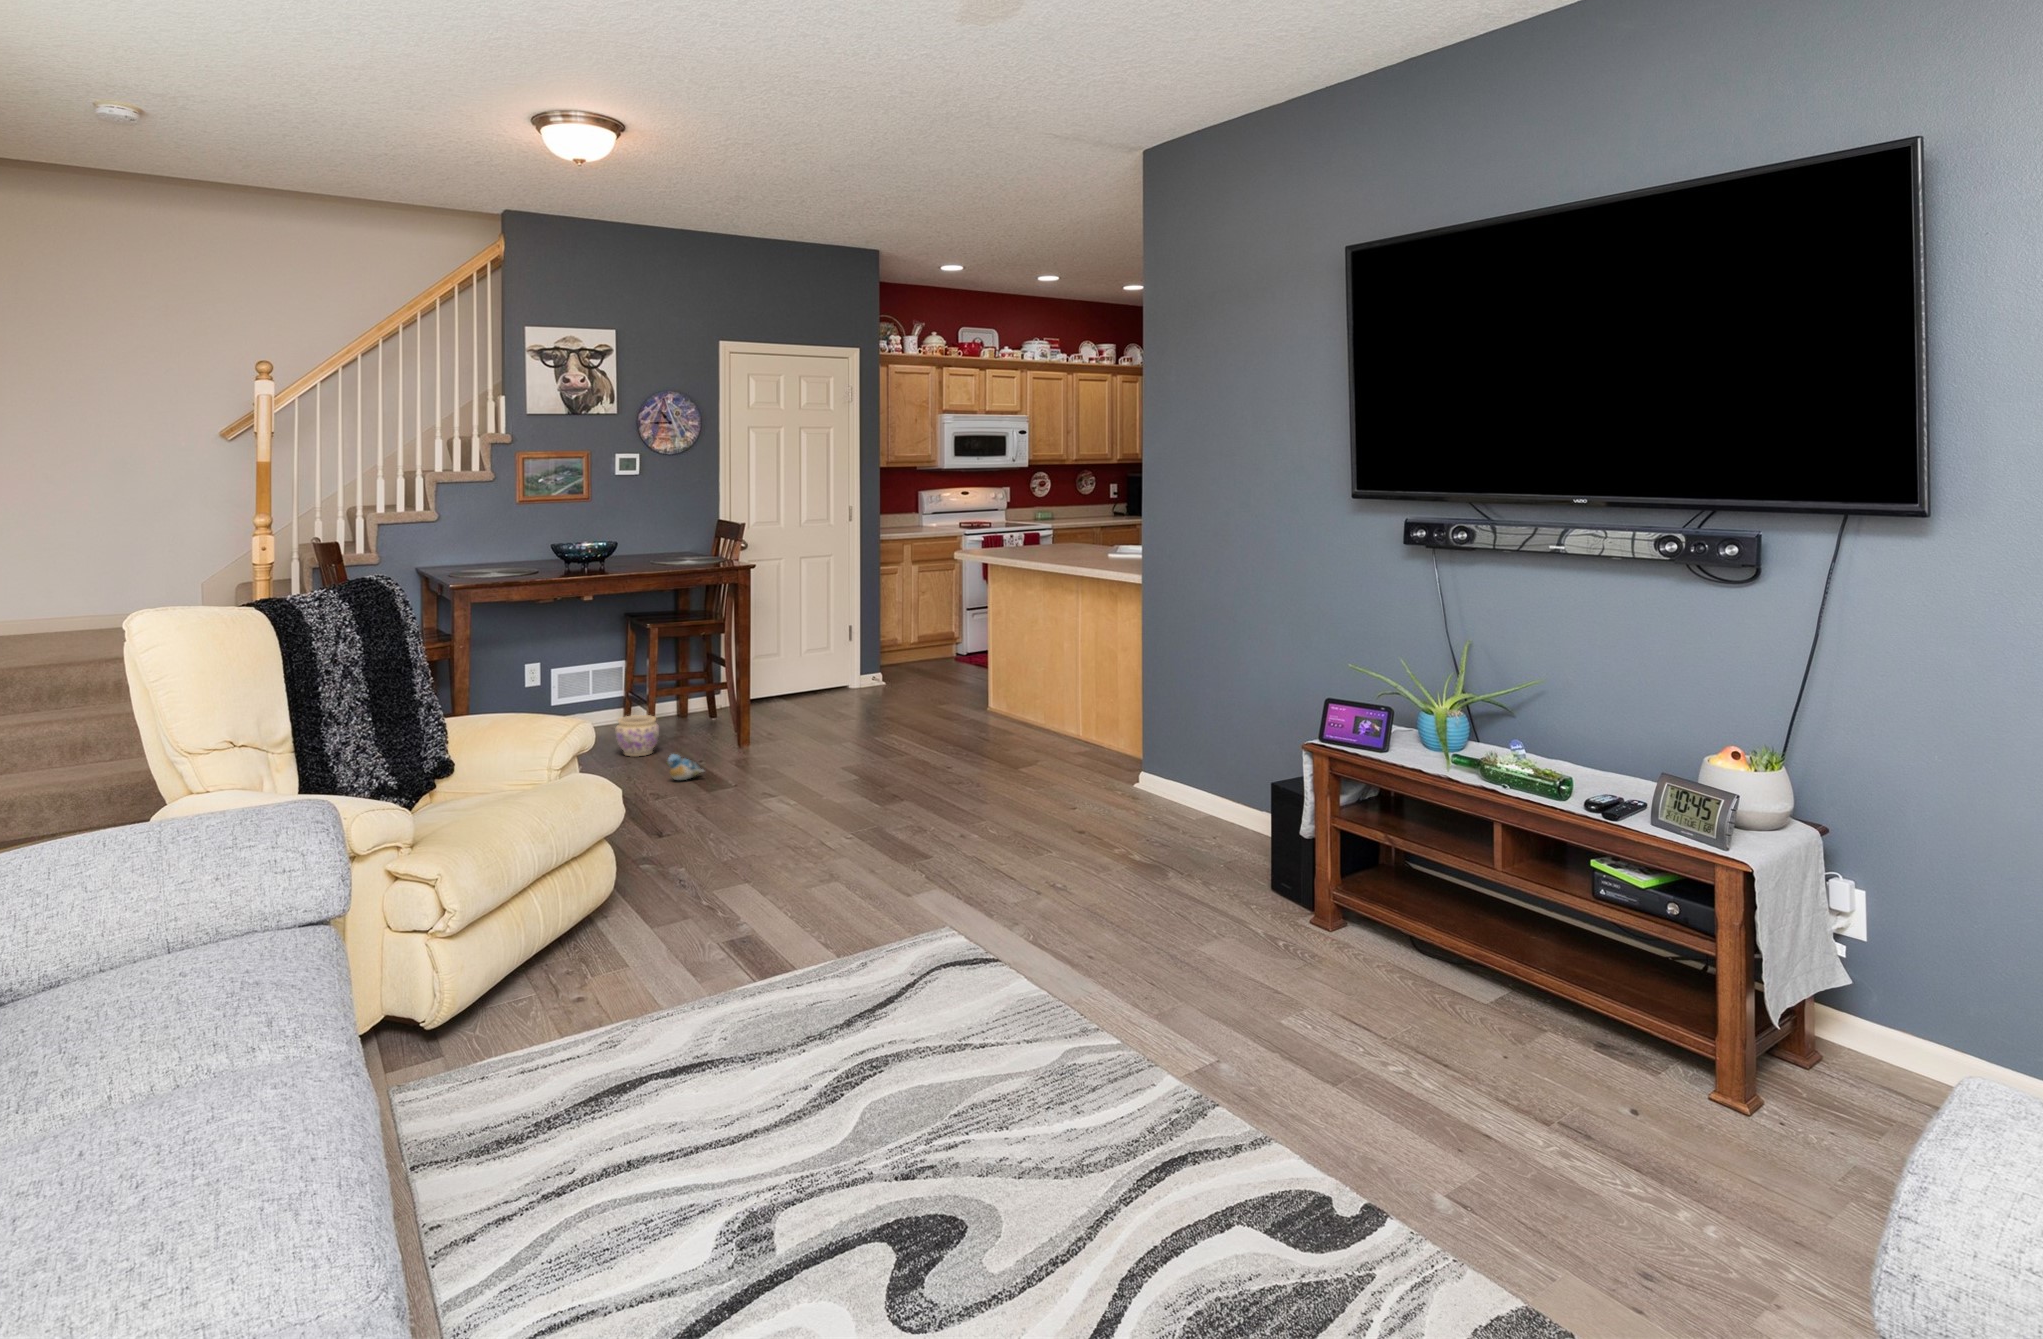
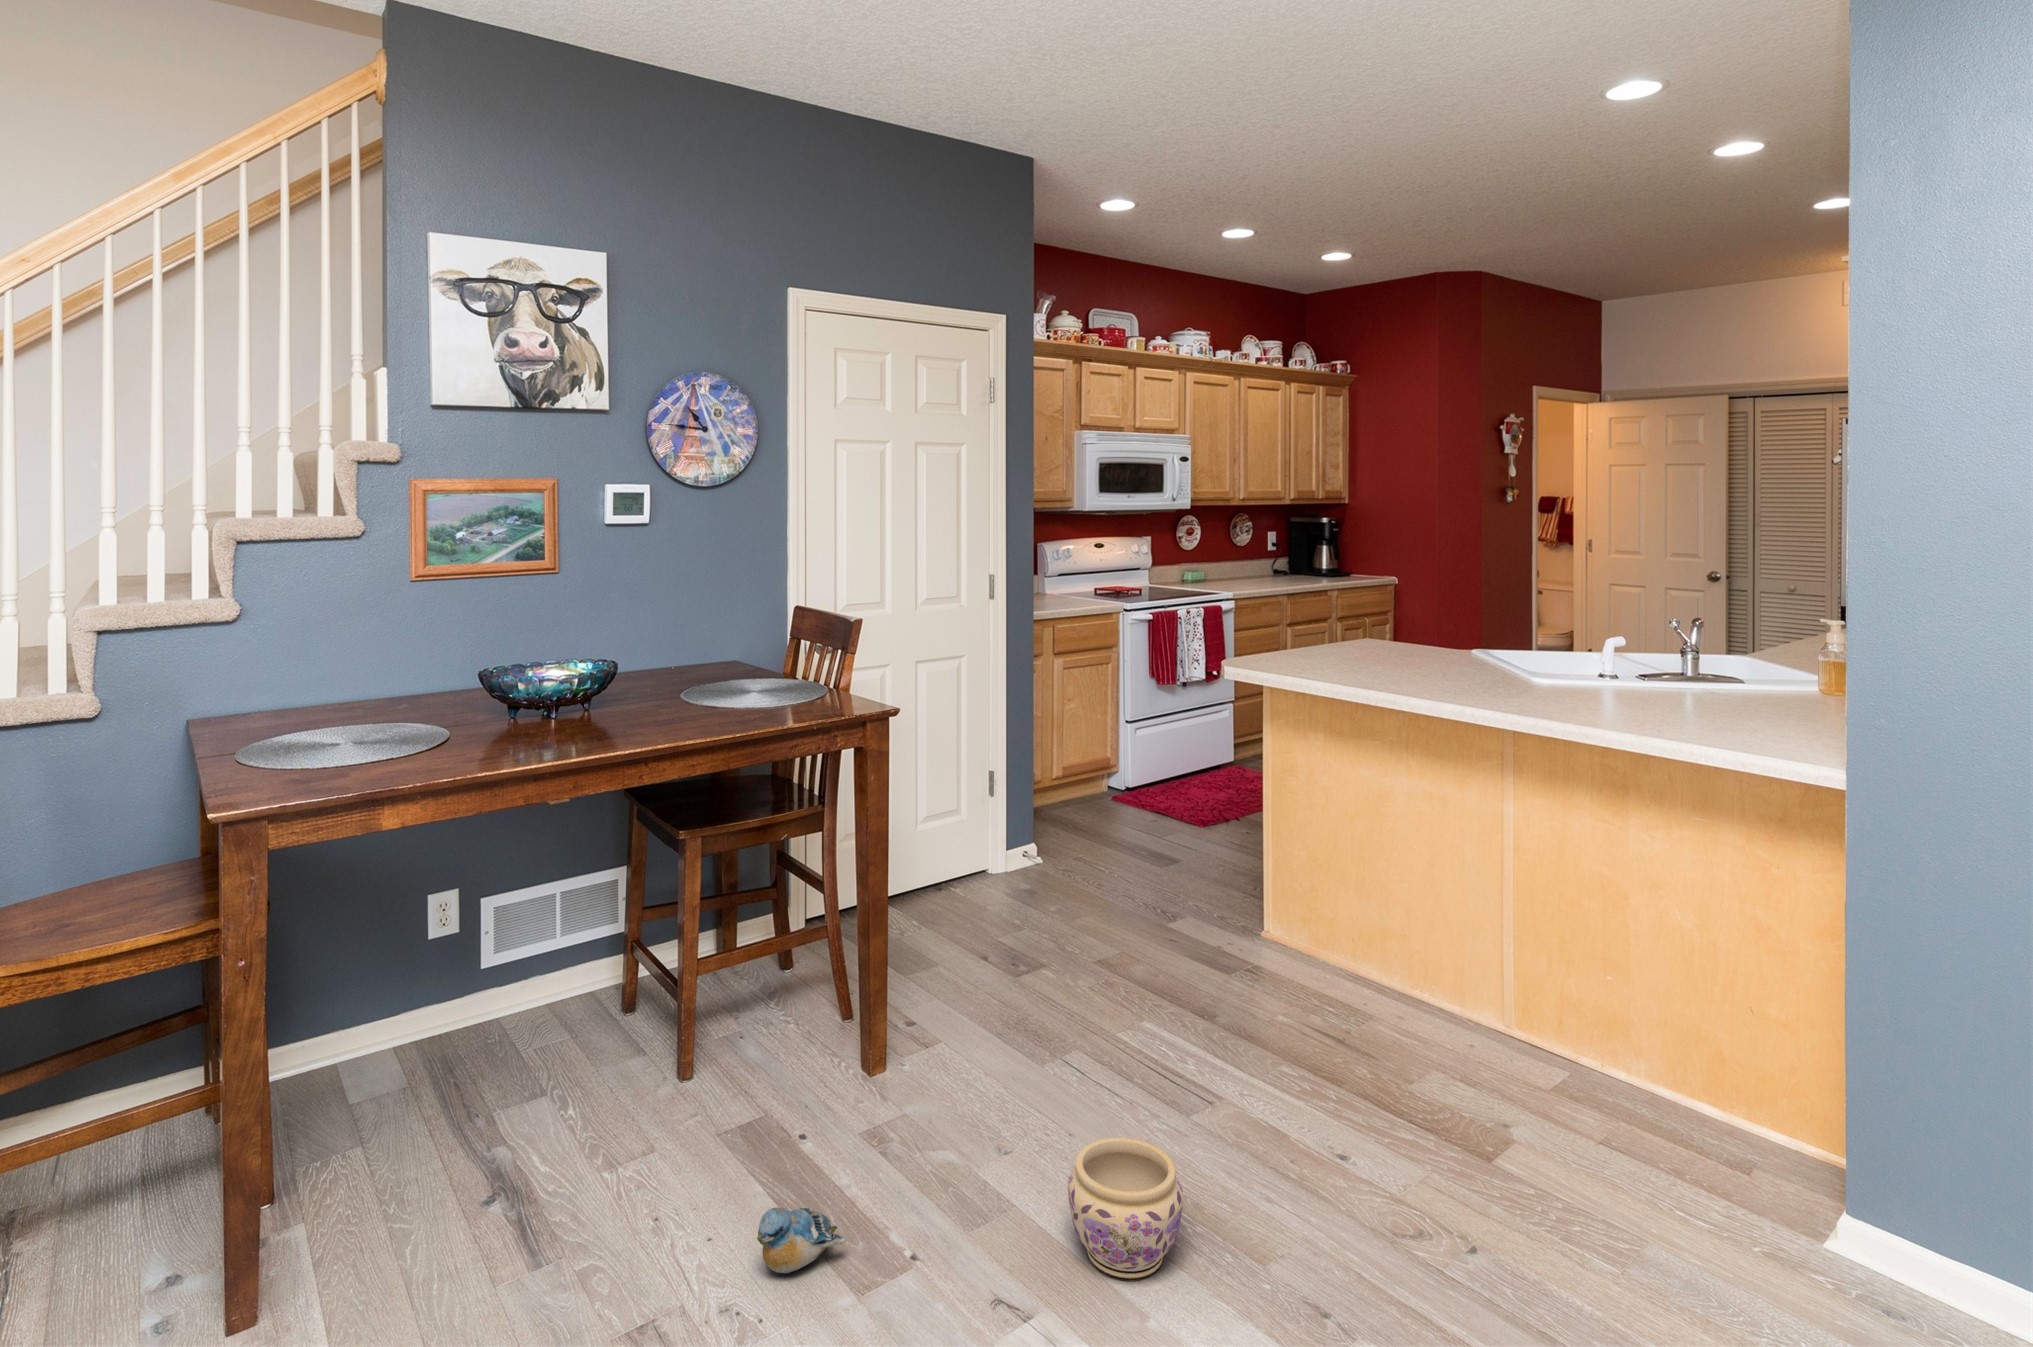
planter: present [615,715,659,757] -> present [1068,1137,1183,1281]

